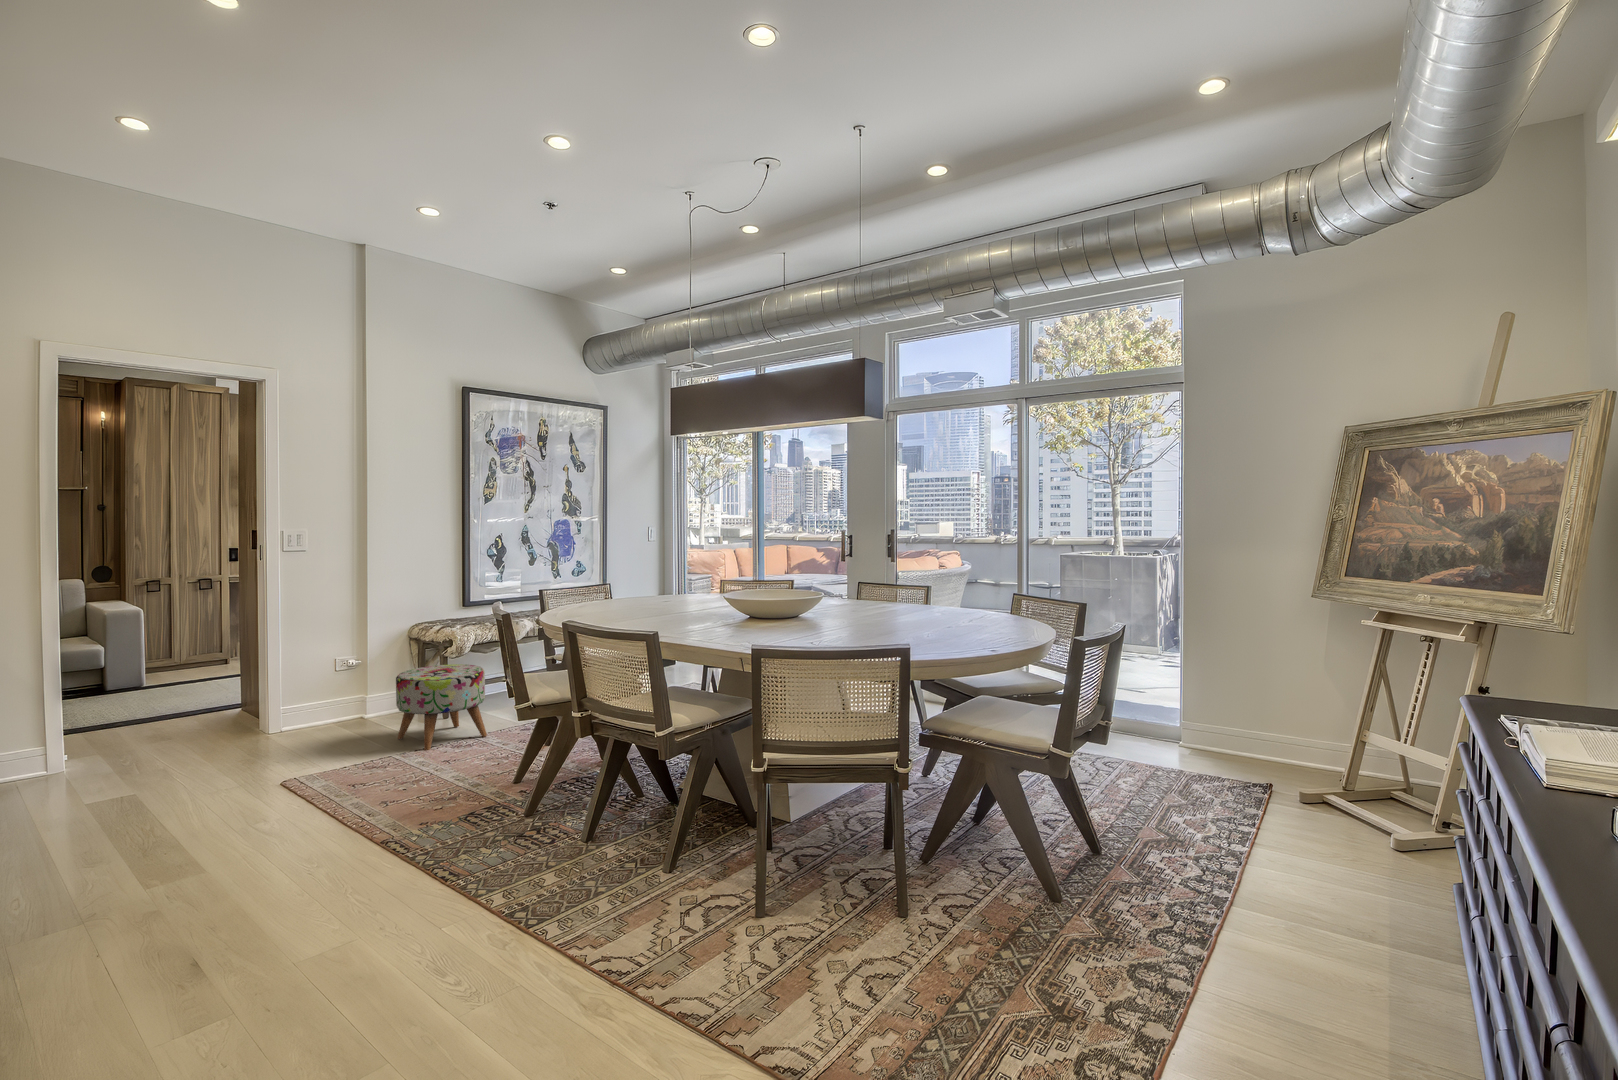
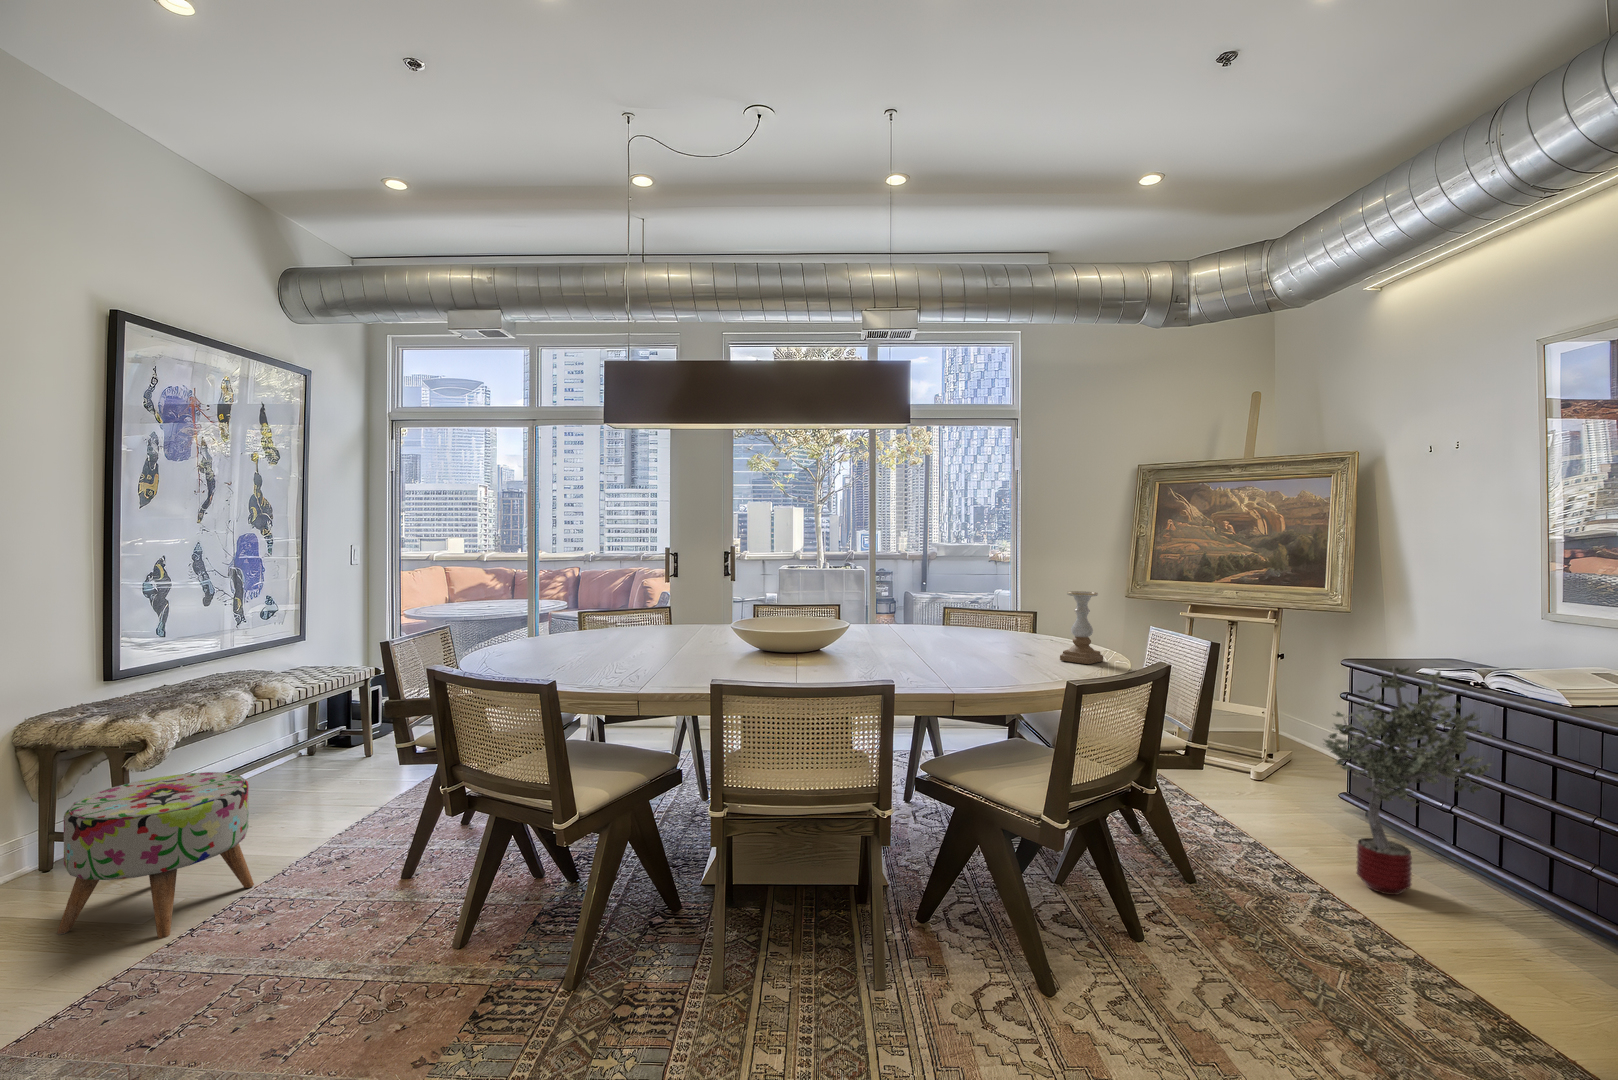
candle holder: none [917,578,954,648] -> present [1060,591,1103,664]
potted tree: none [1225,687,1413,973] -> present [1325,667,1492,895]

